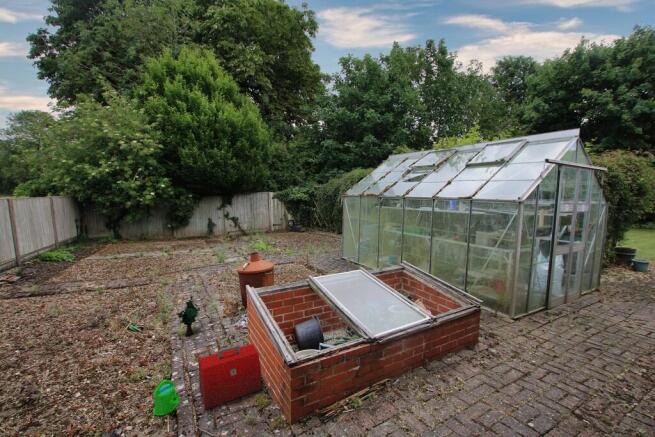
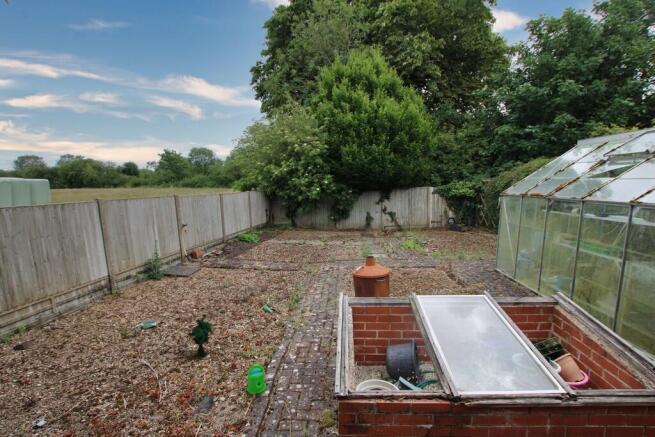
decorative plant: present [176,296,200,336] -> present [188,314,213,357]
toolbox: present [199,344,261,410] -> none [280,353,334,405]

